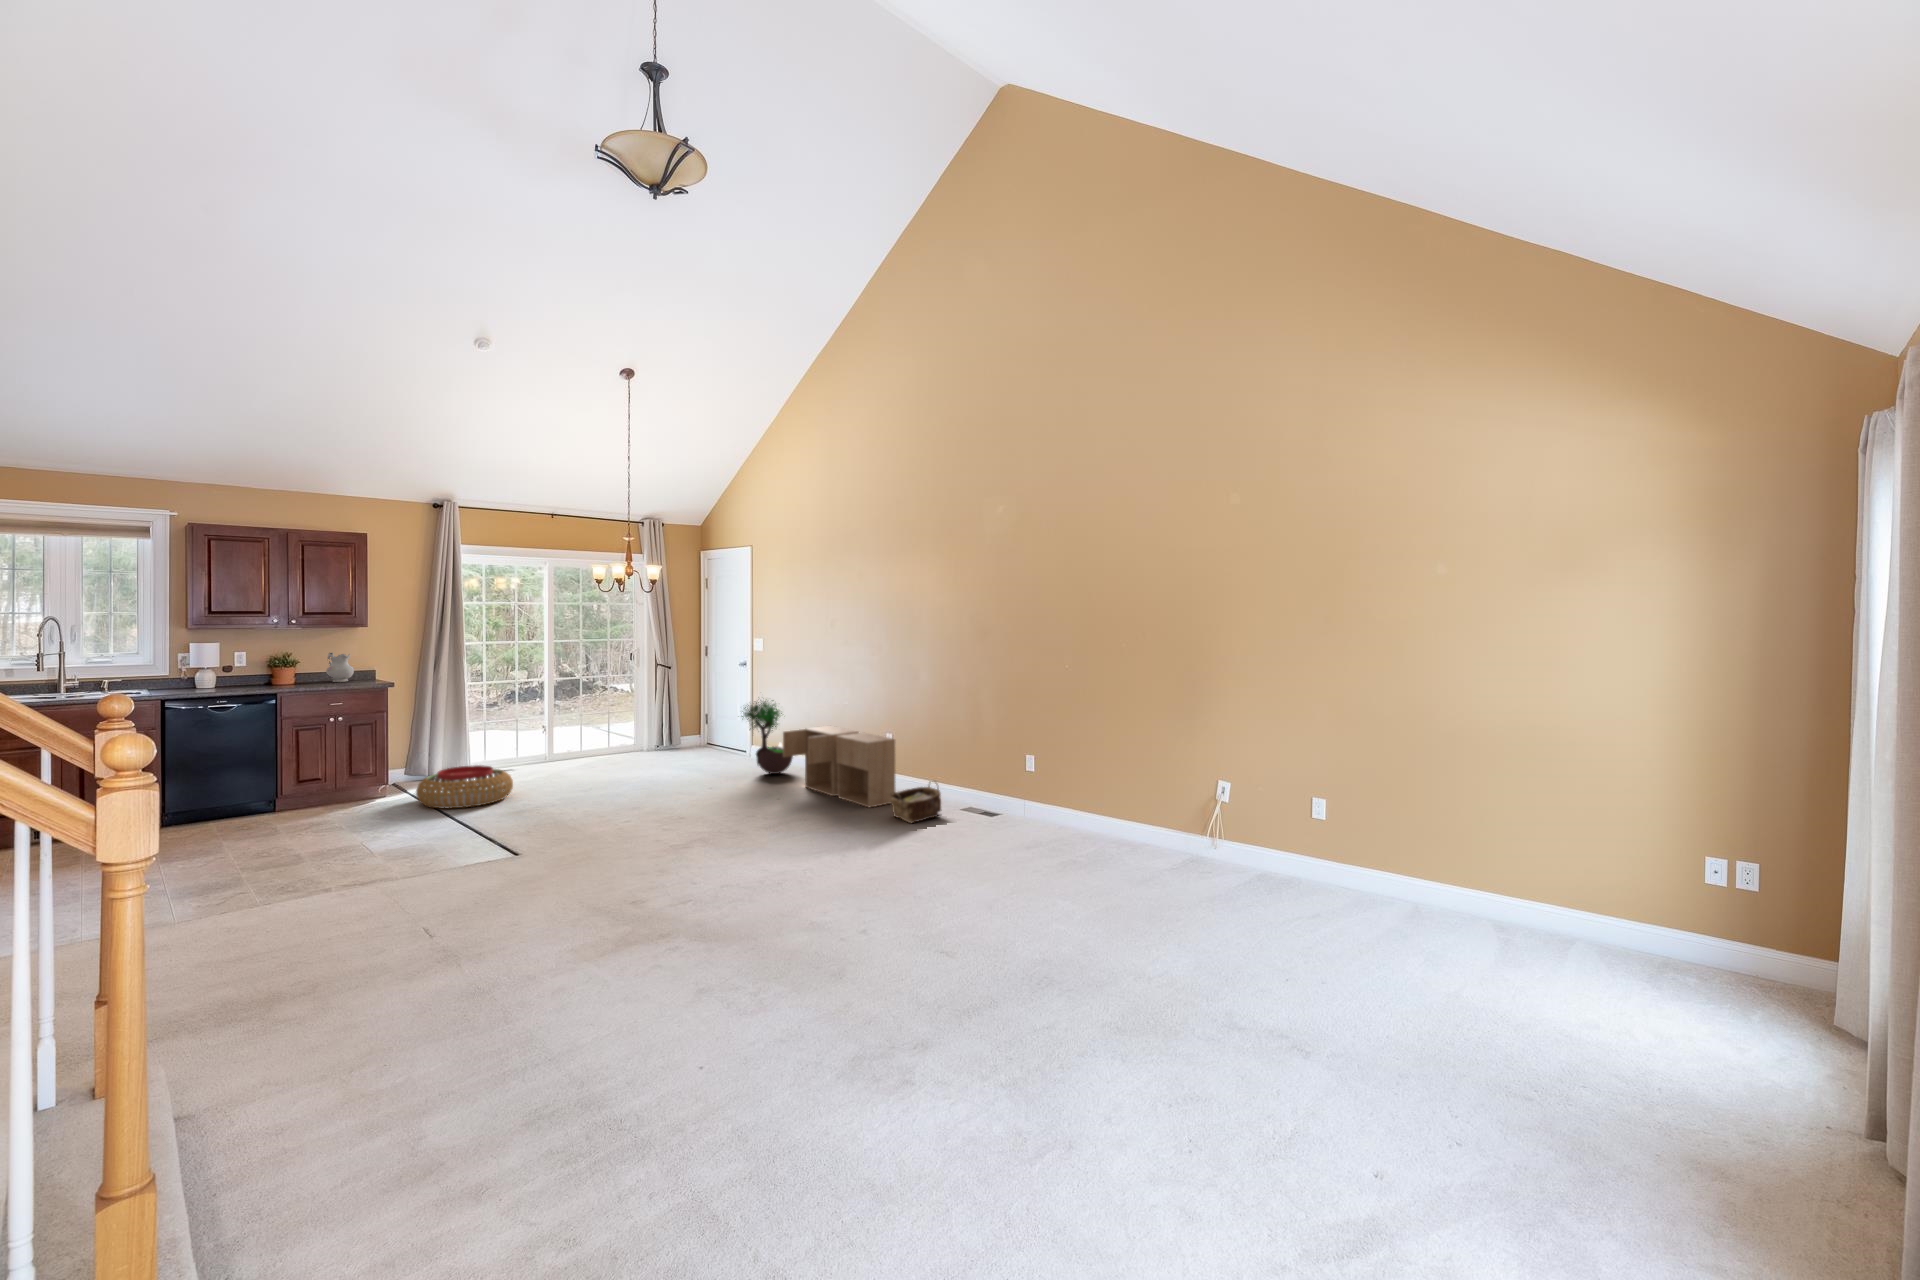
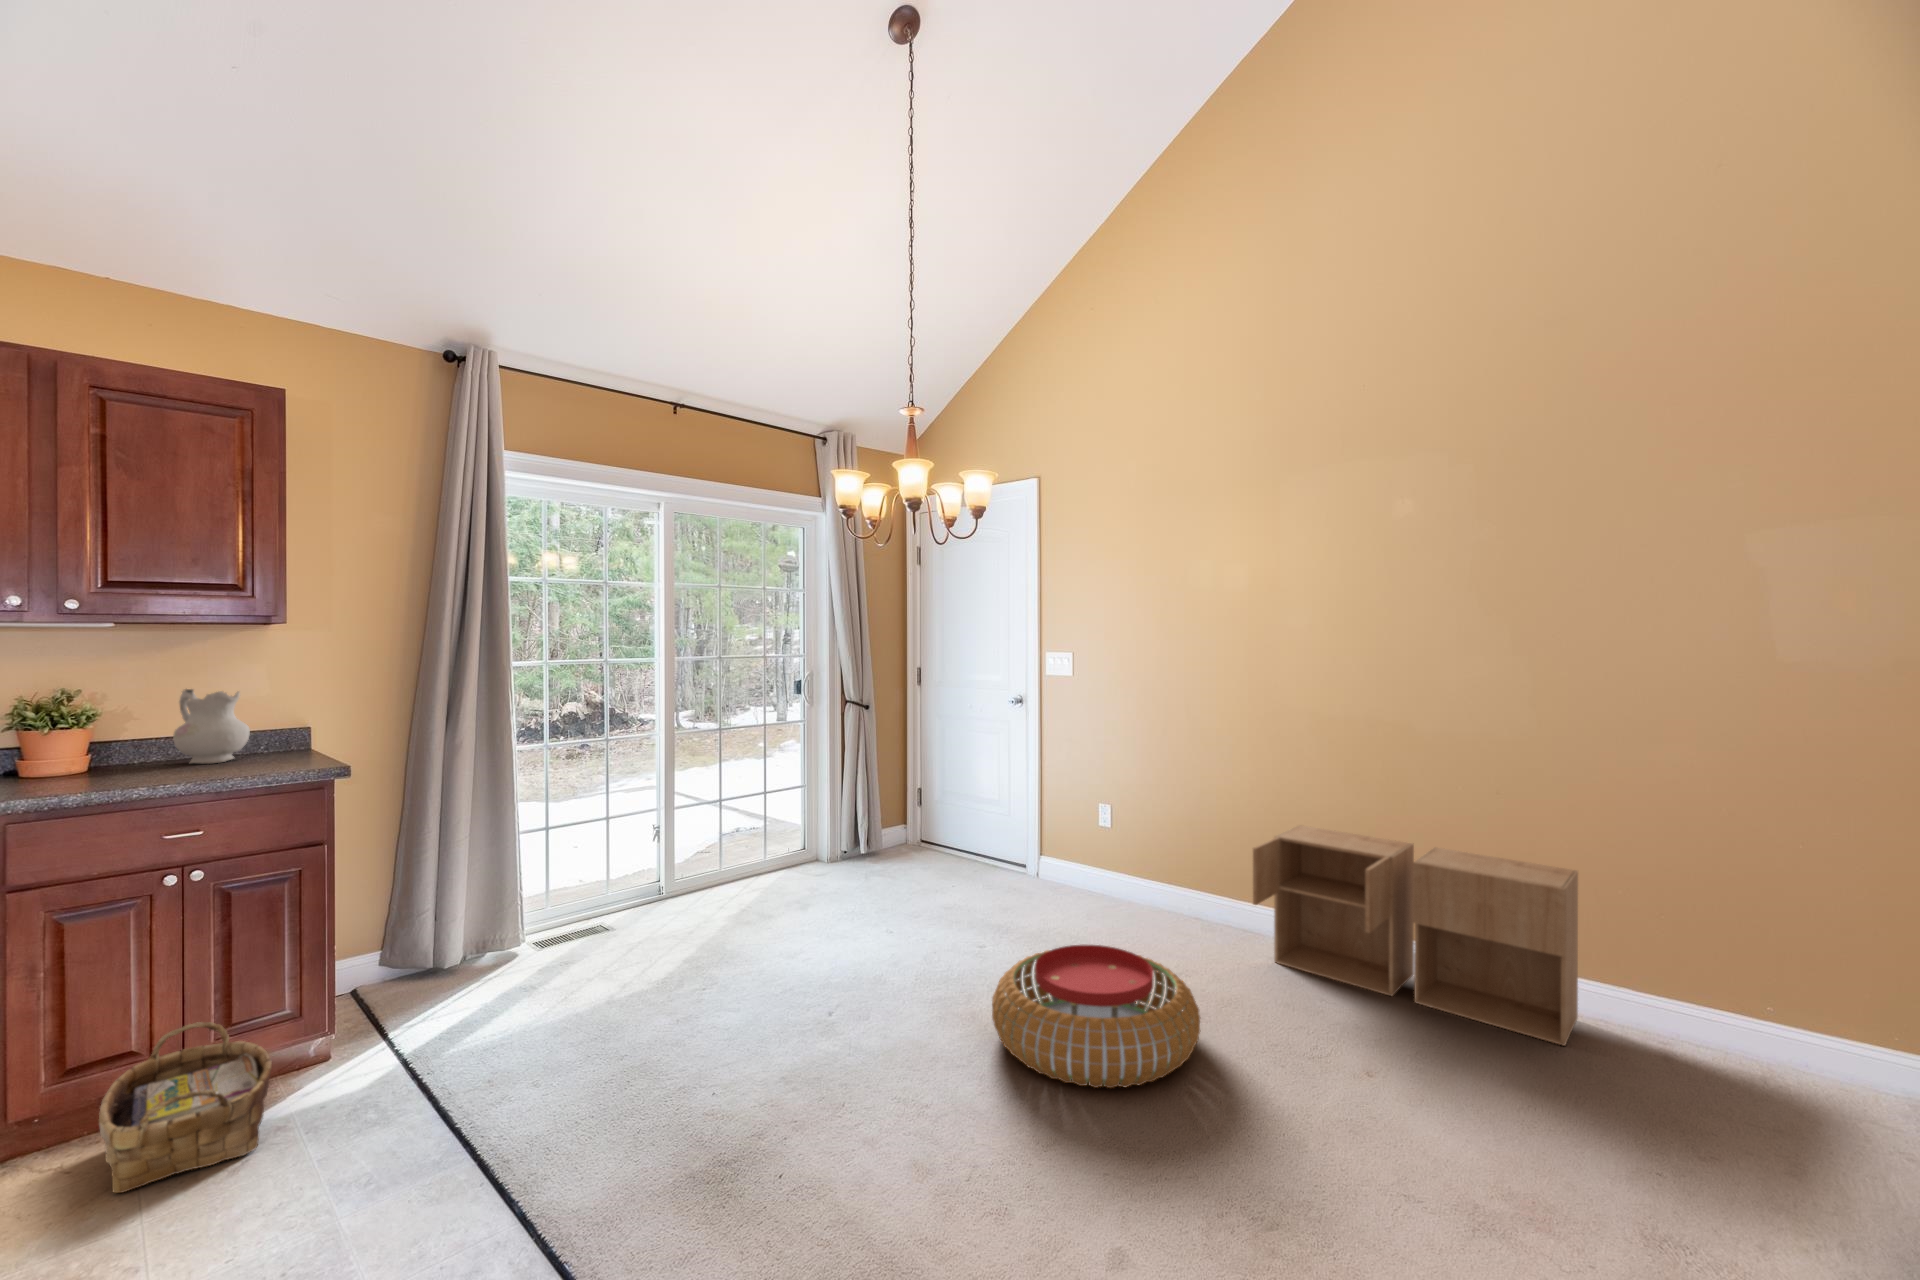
potted tree: present [742,700,793,774] -> none [1076,755,1179,919]
pouf: present [416,765,513,808] -> present [992,945,1200,1088]
woven basket: present [890,781,941,823] -> present [99,1022,272,1193]

